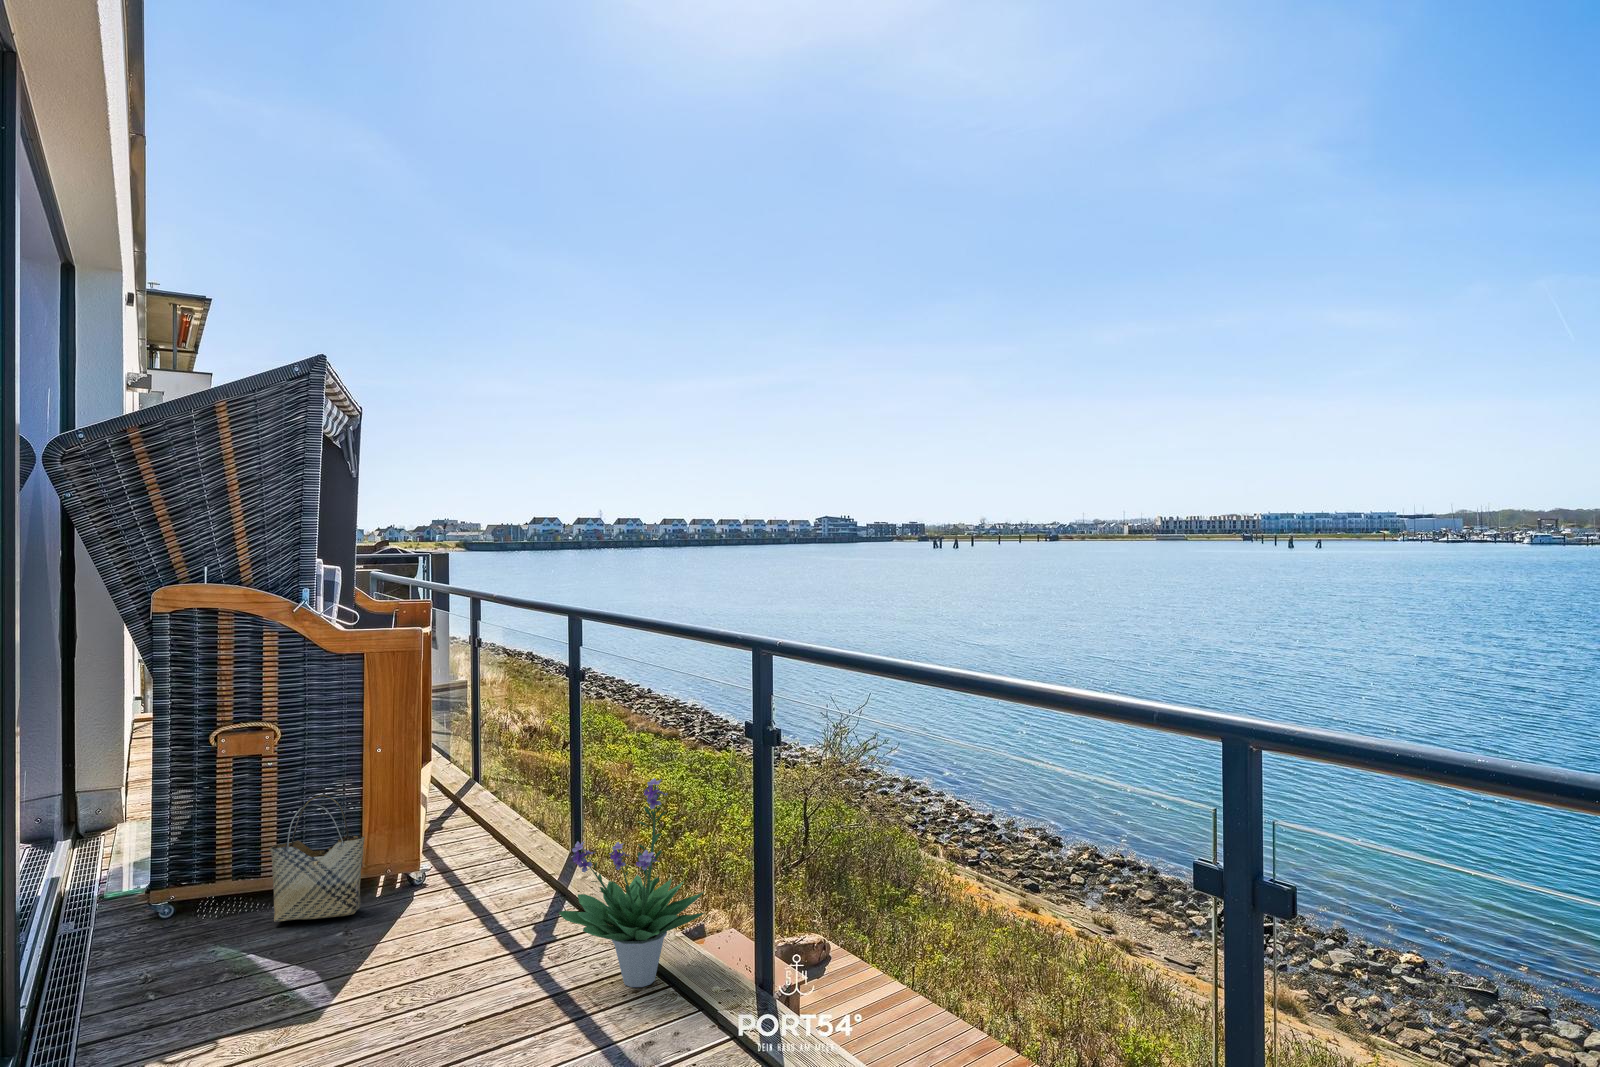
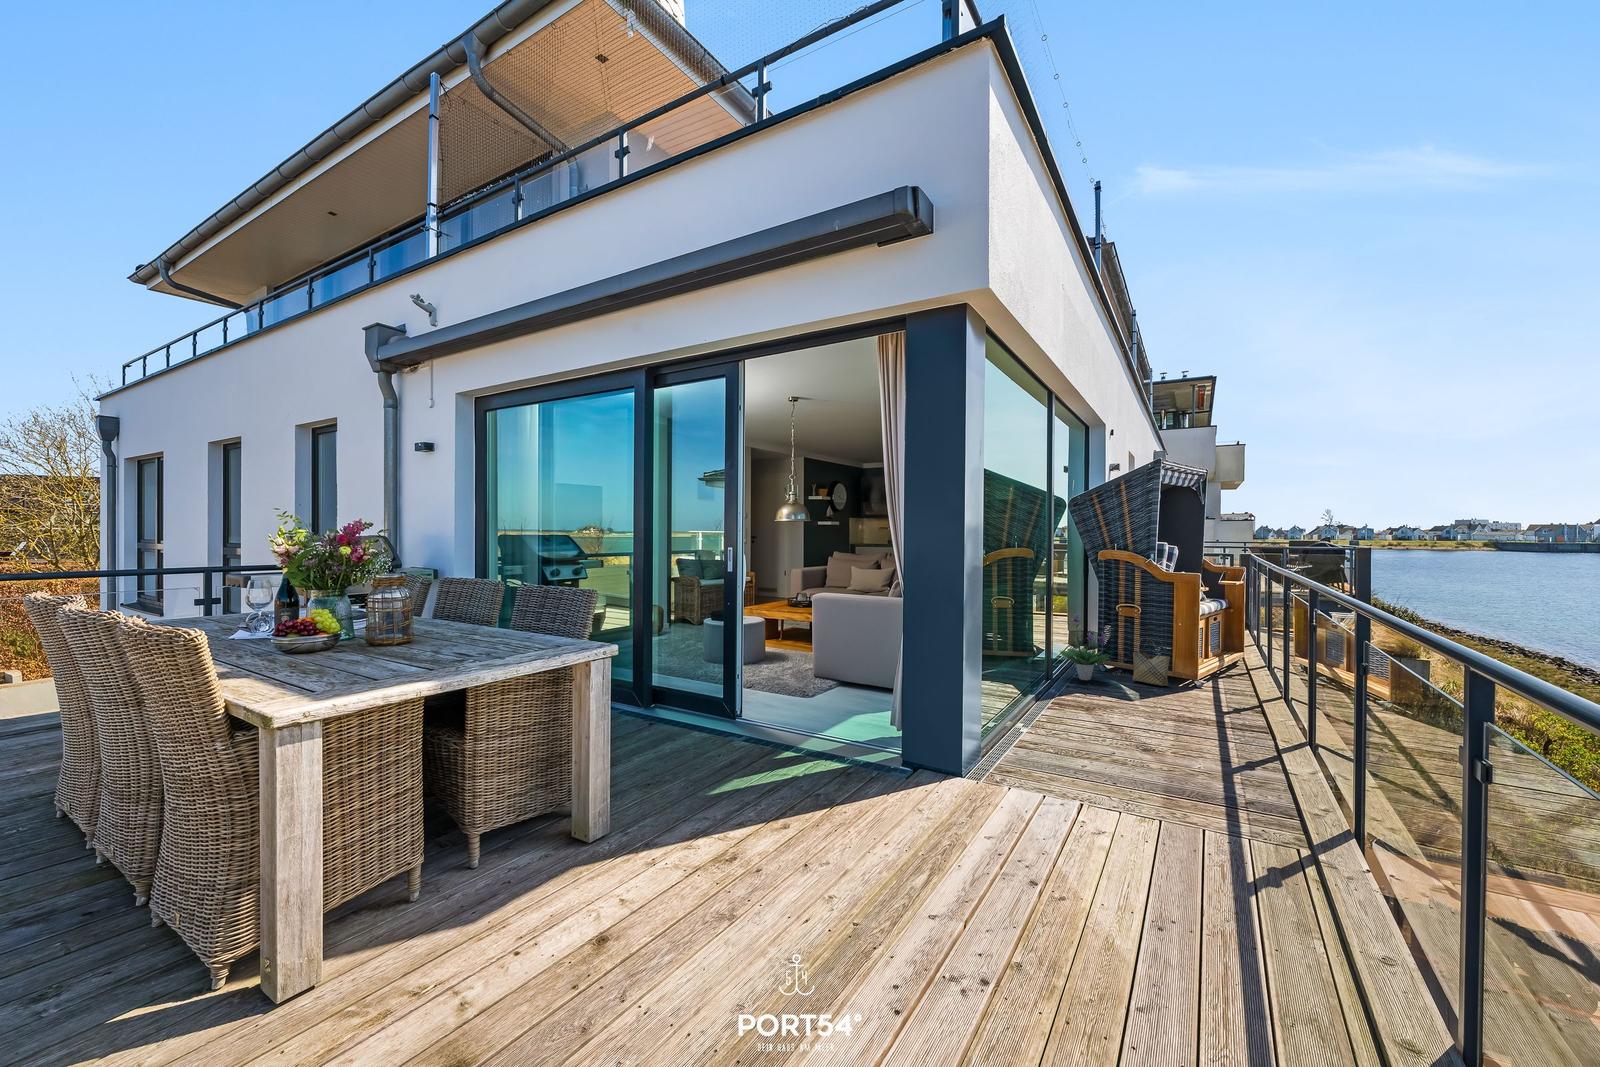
potted plant: present [559,778,705,987] -> present [1060,614,1110,680]

